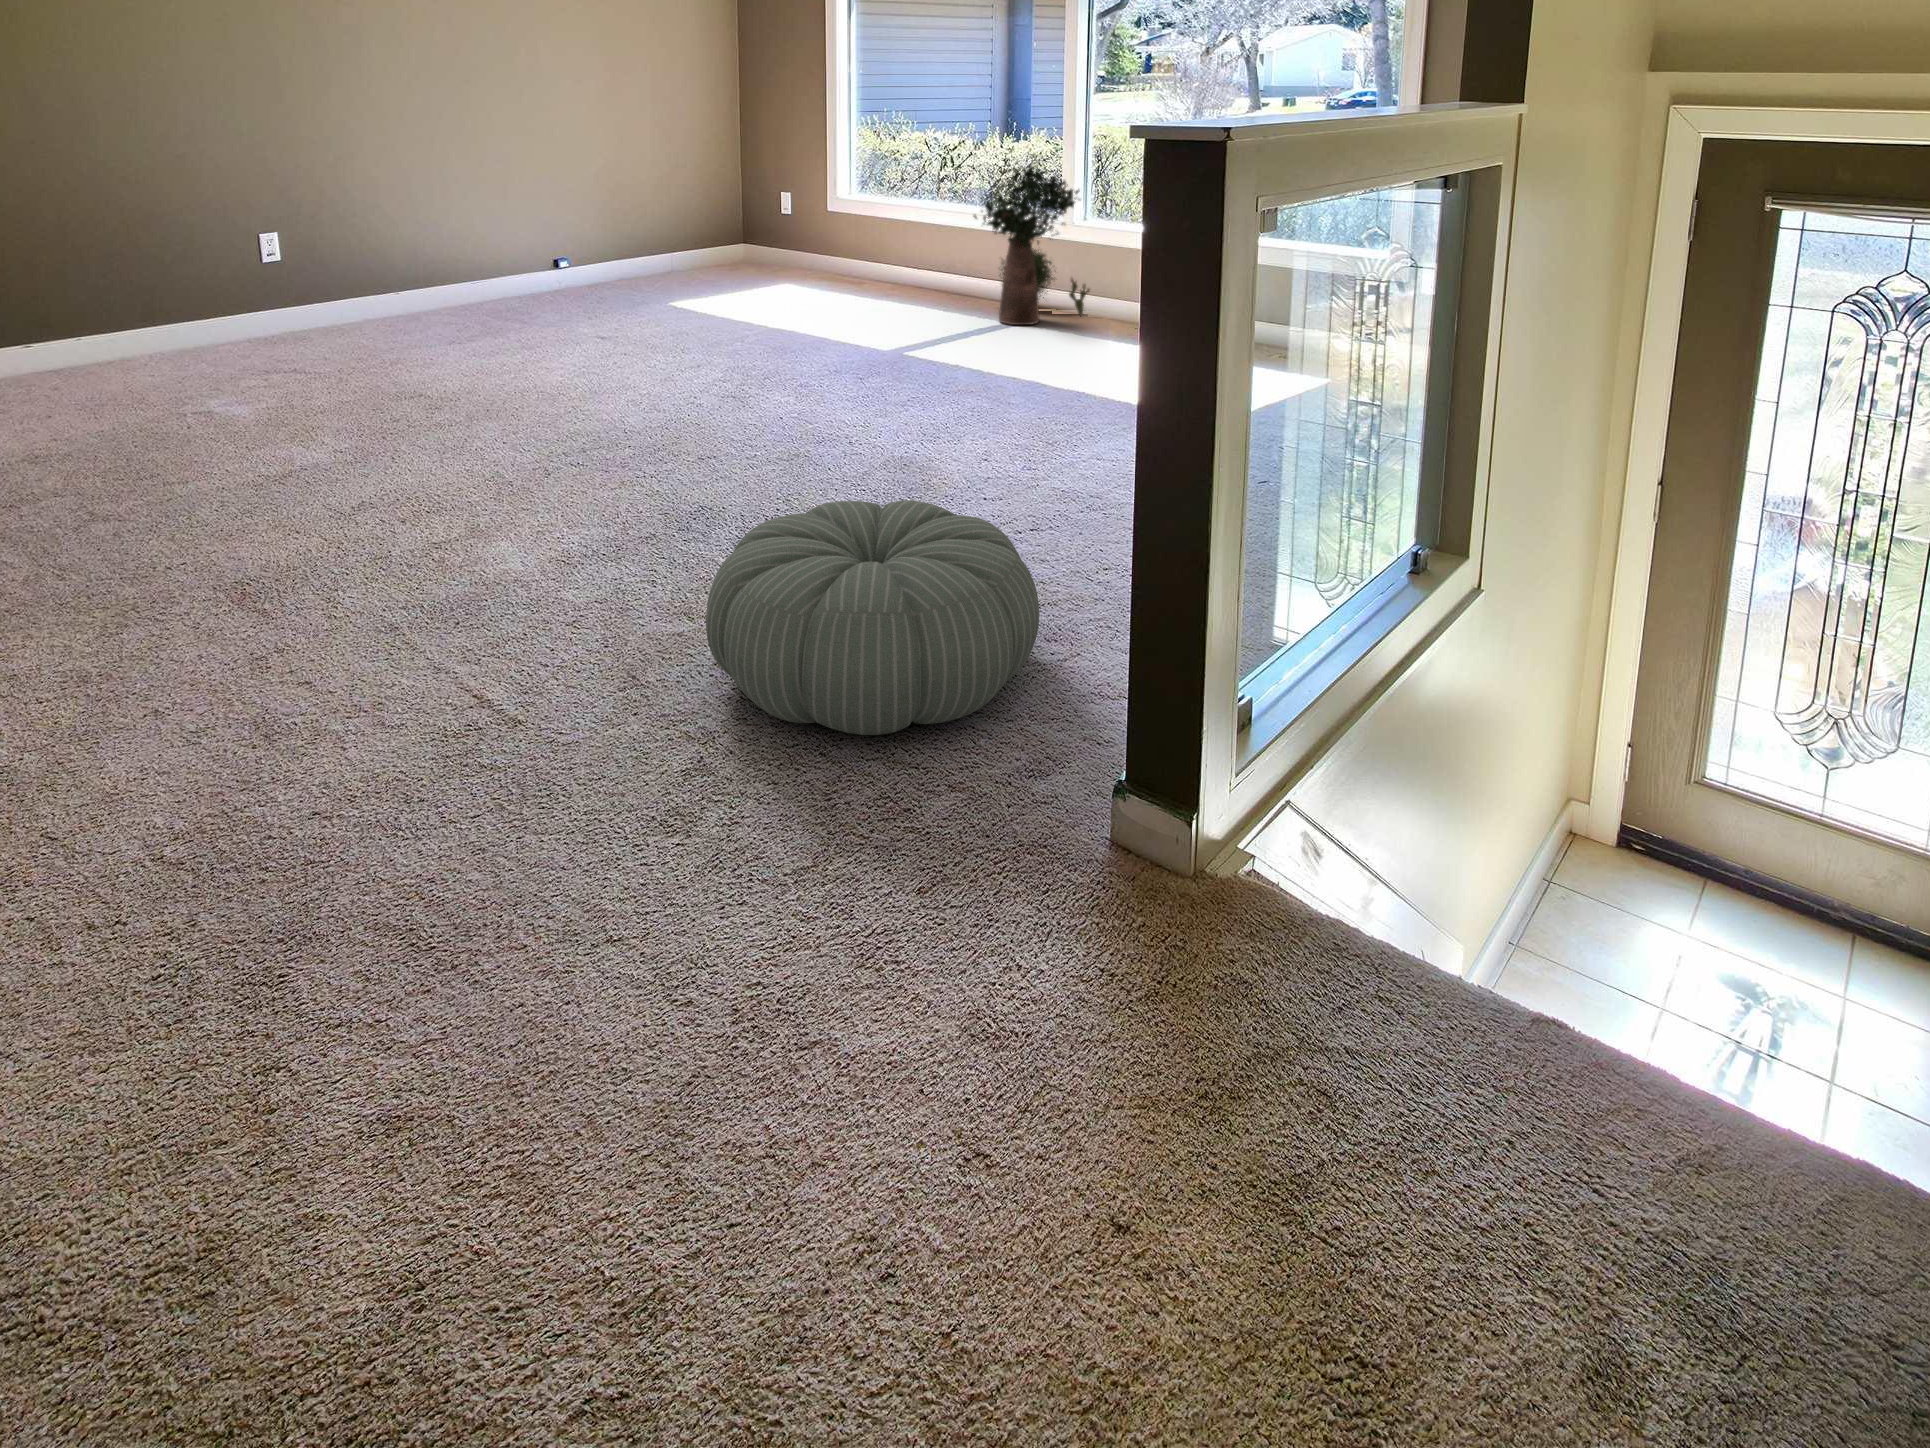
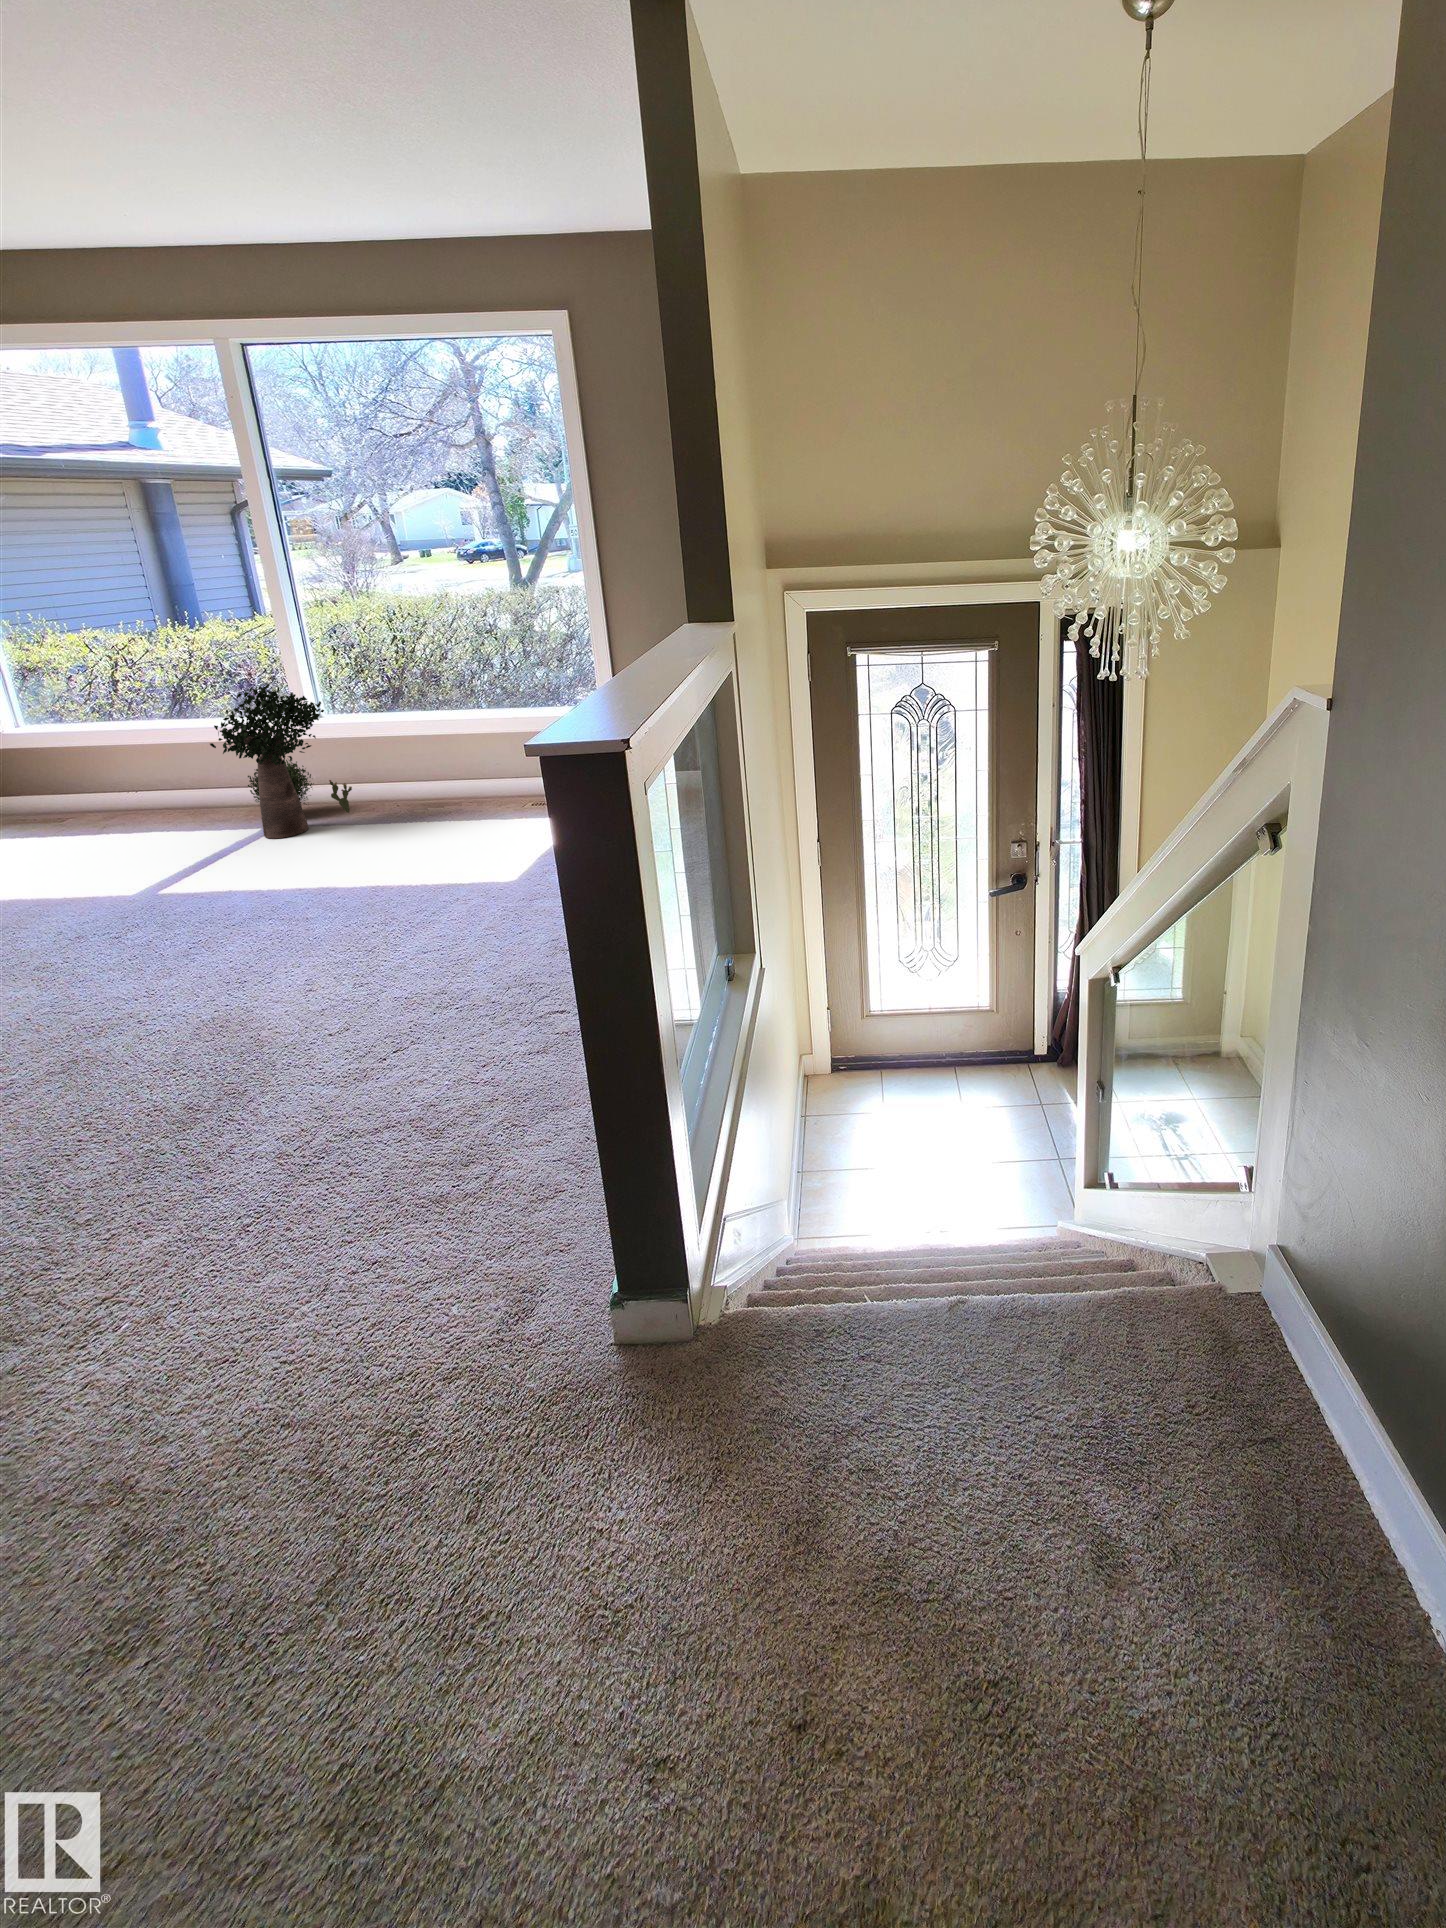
pouf: present [706,500,1039,735] -> none [69,1092,473,1419]

